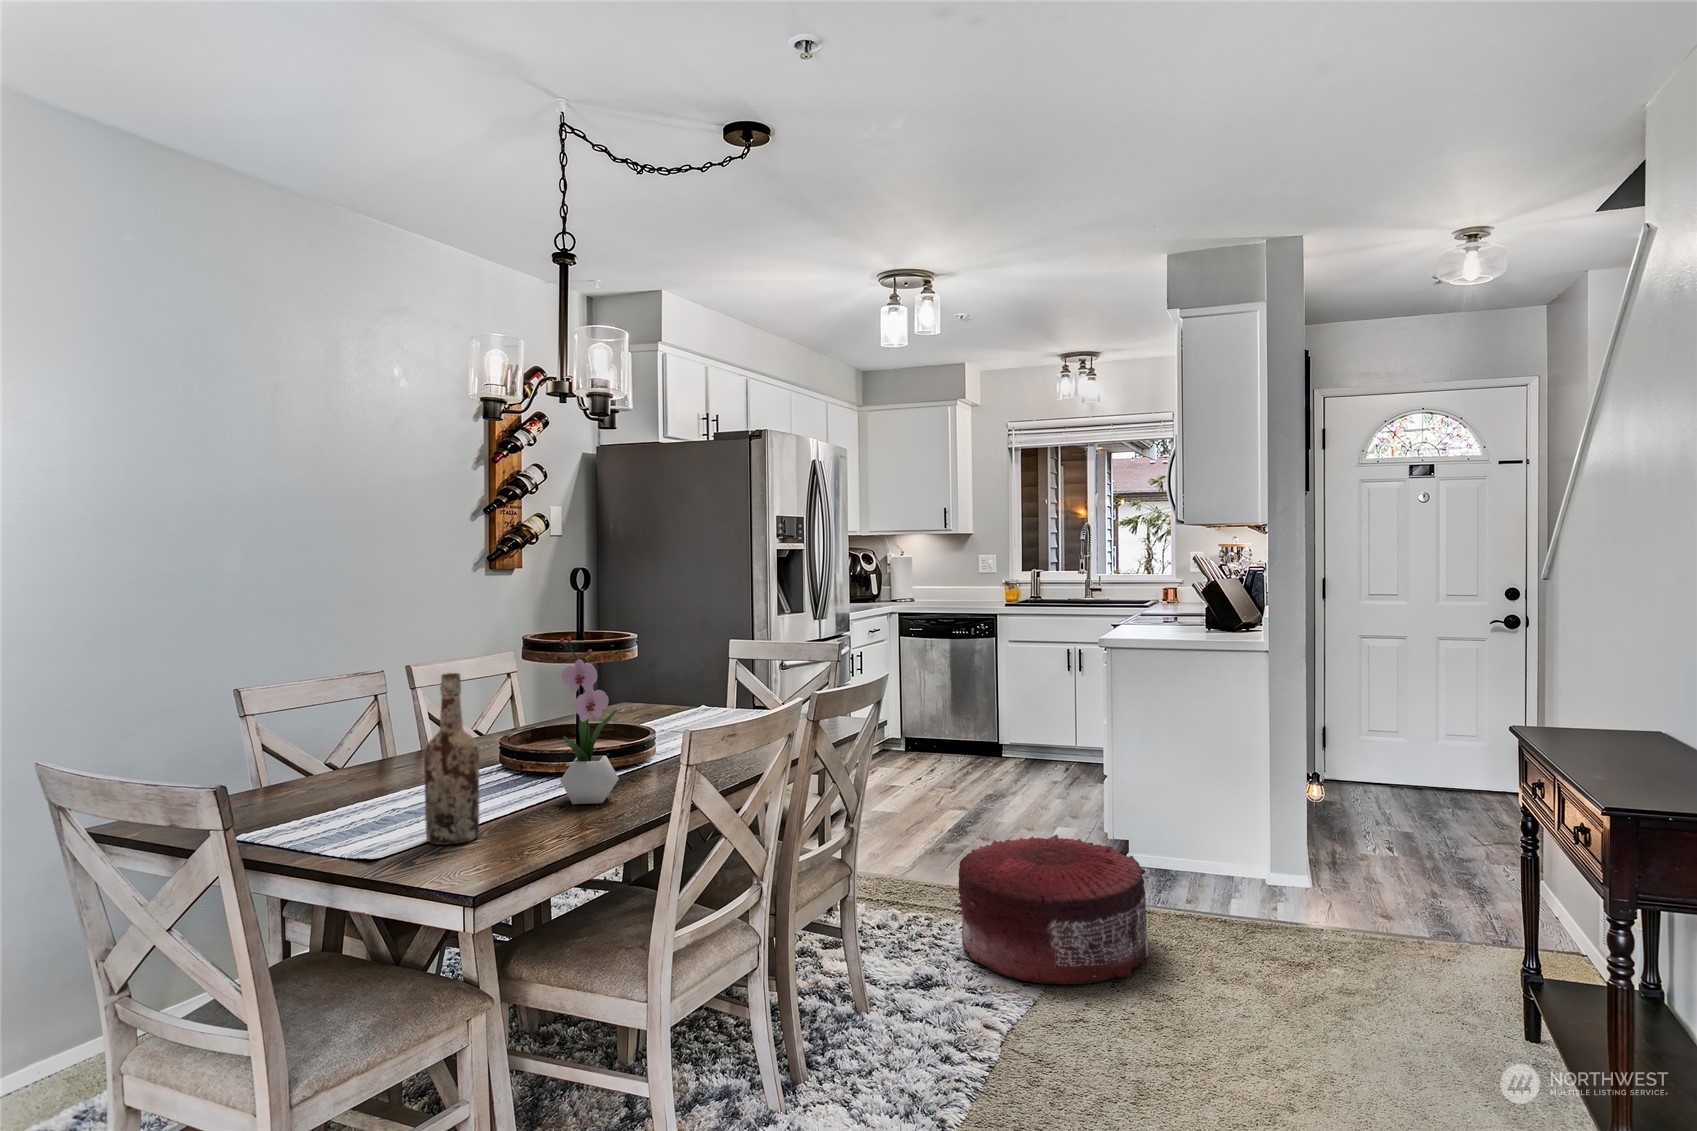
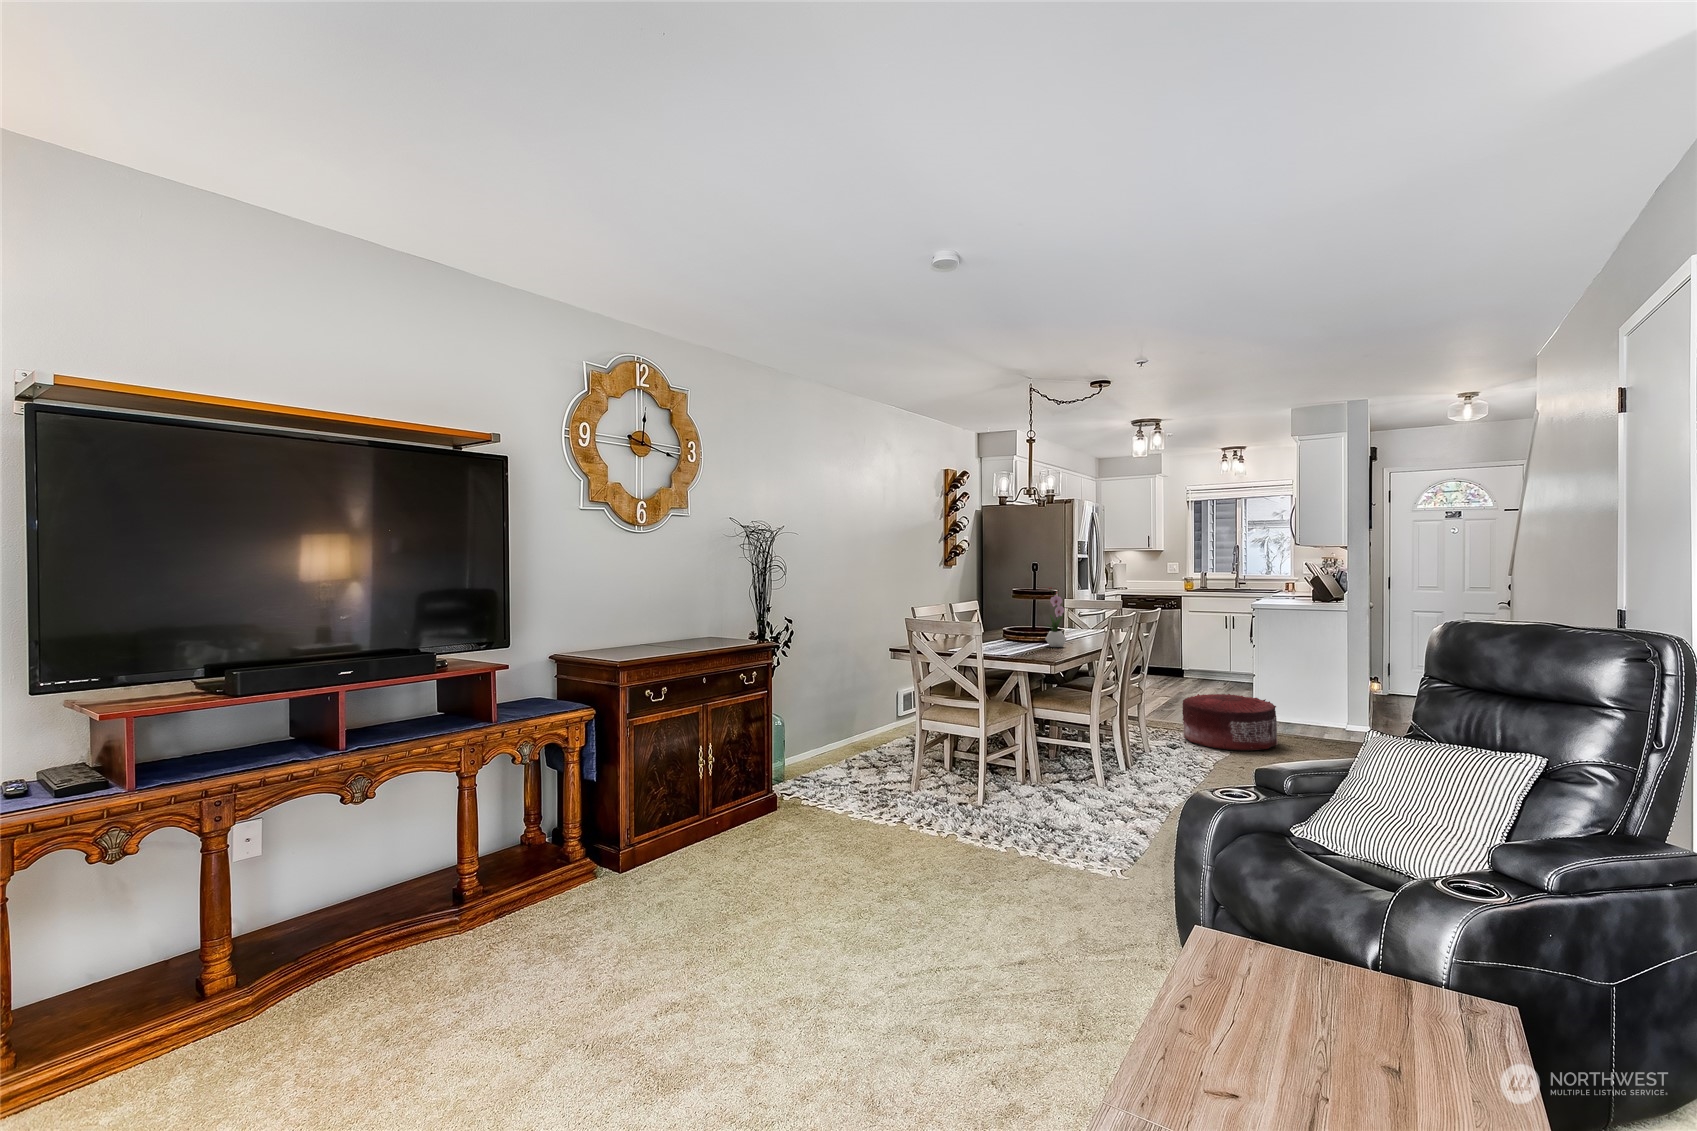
wine bottle: present [424,673,479,845] -> none [1015,596,1032,652]

